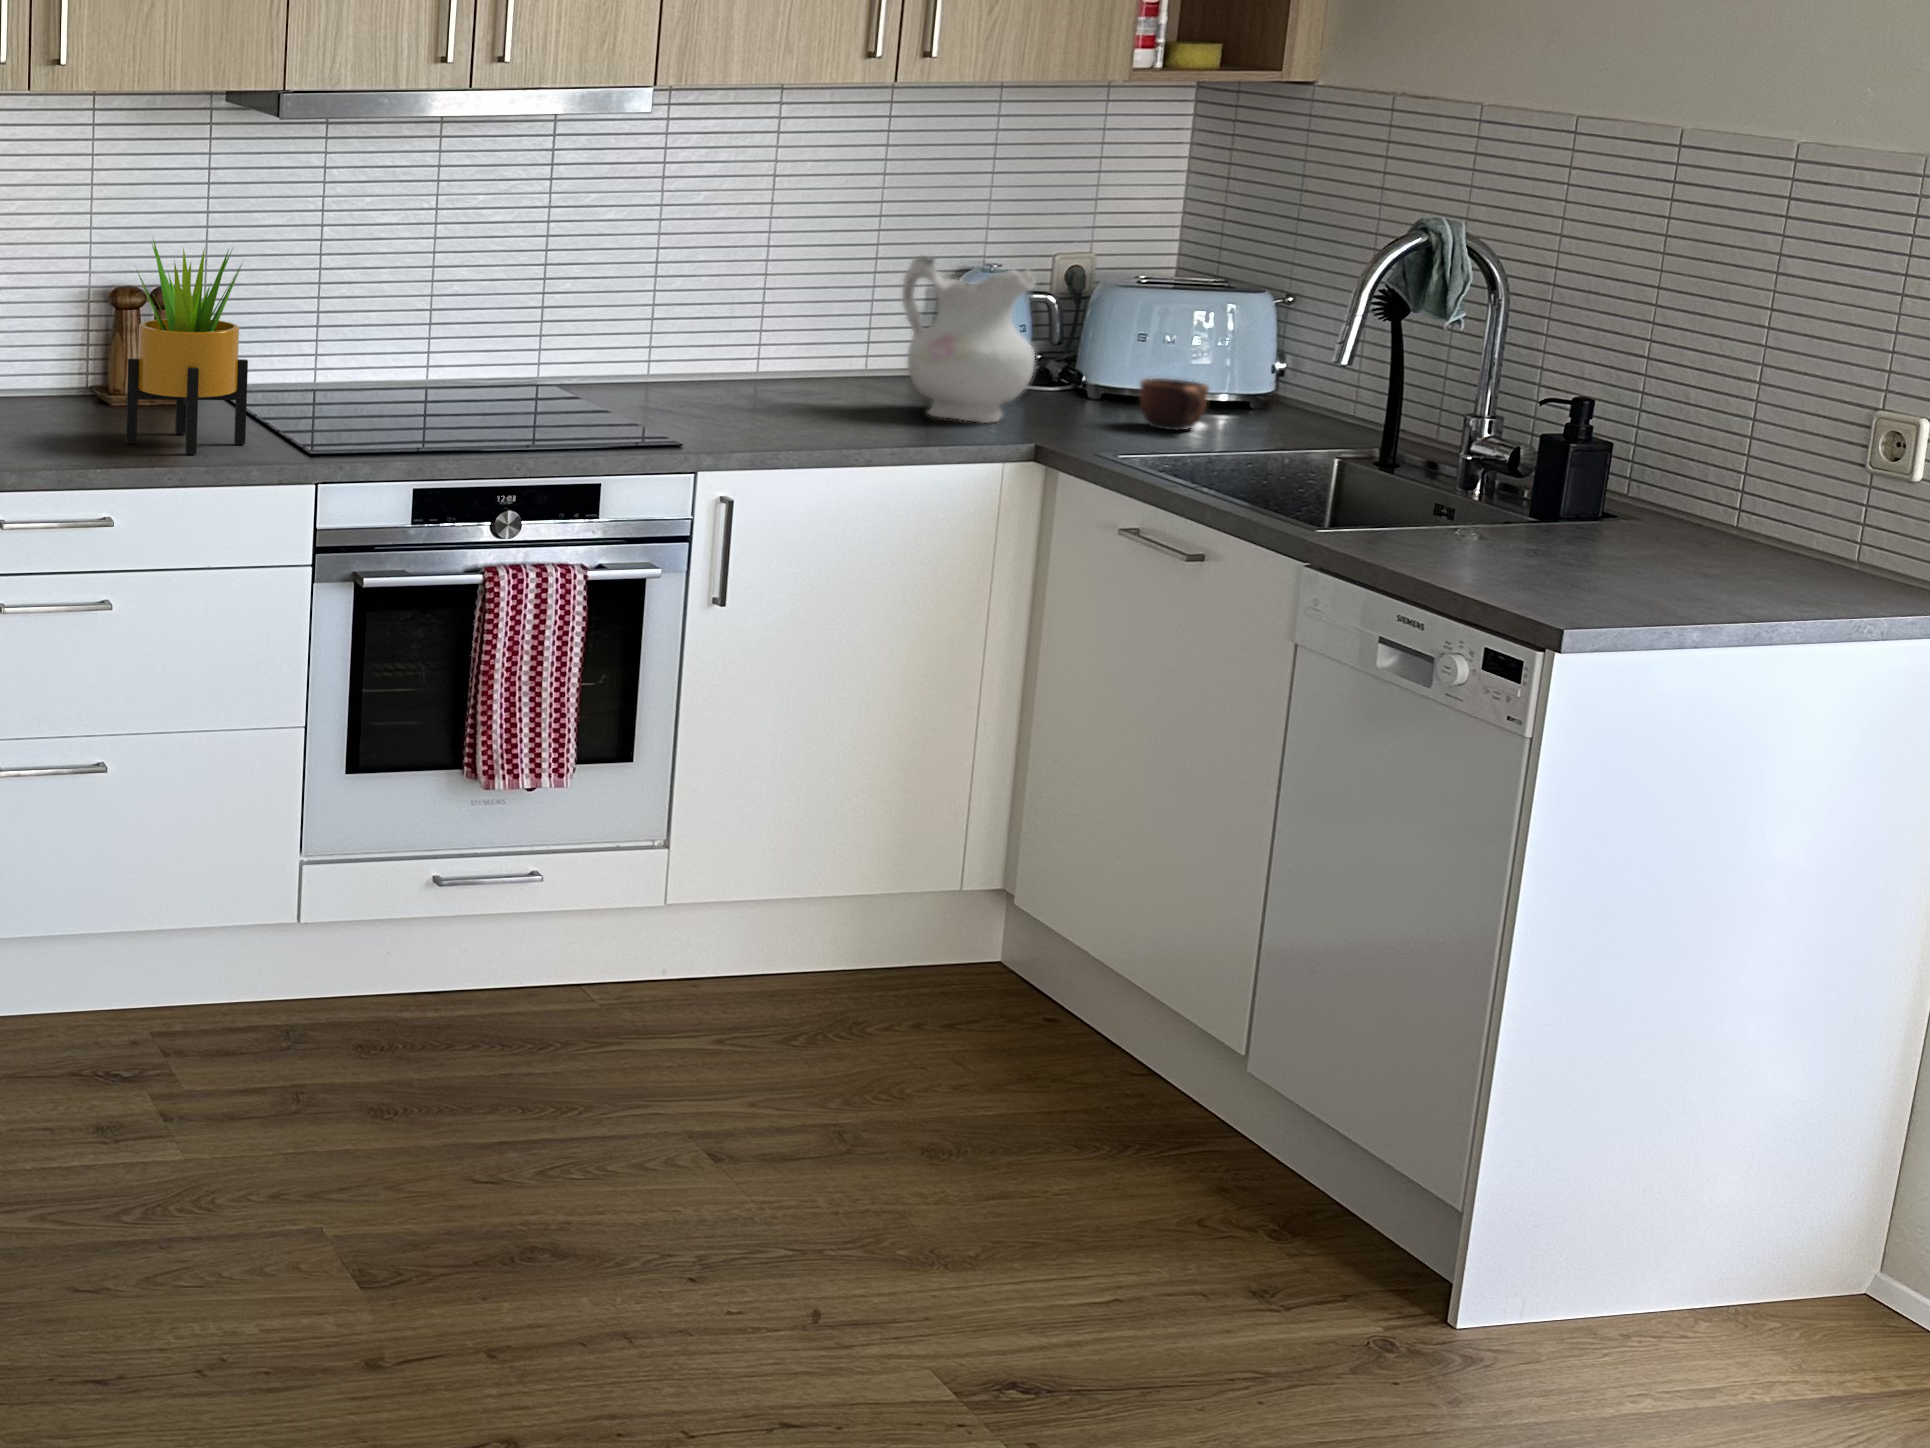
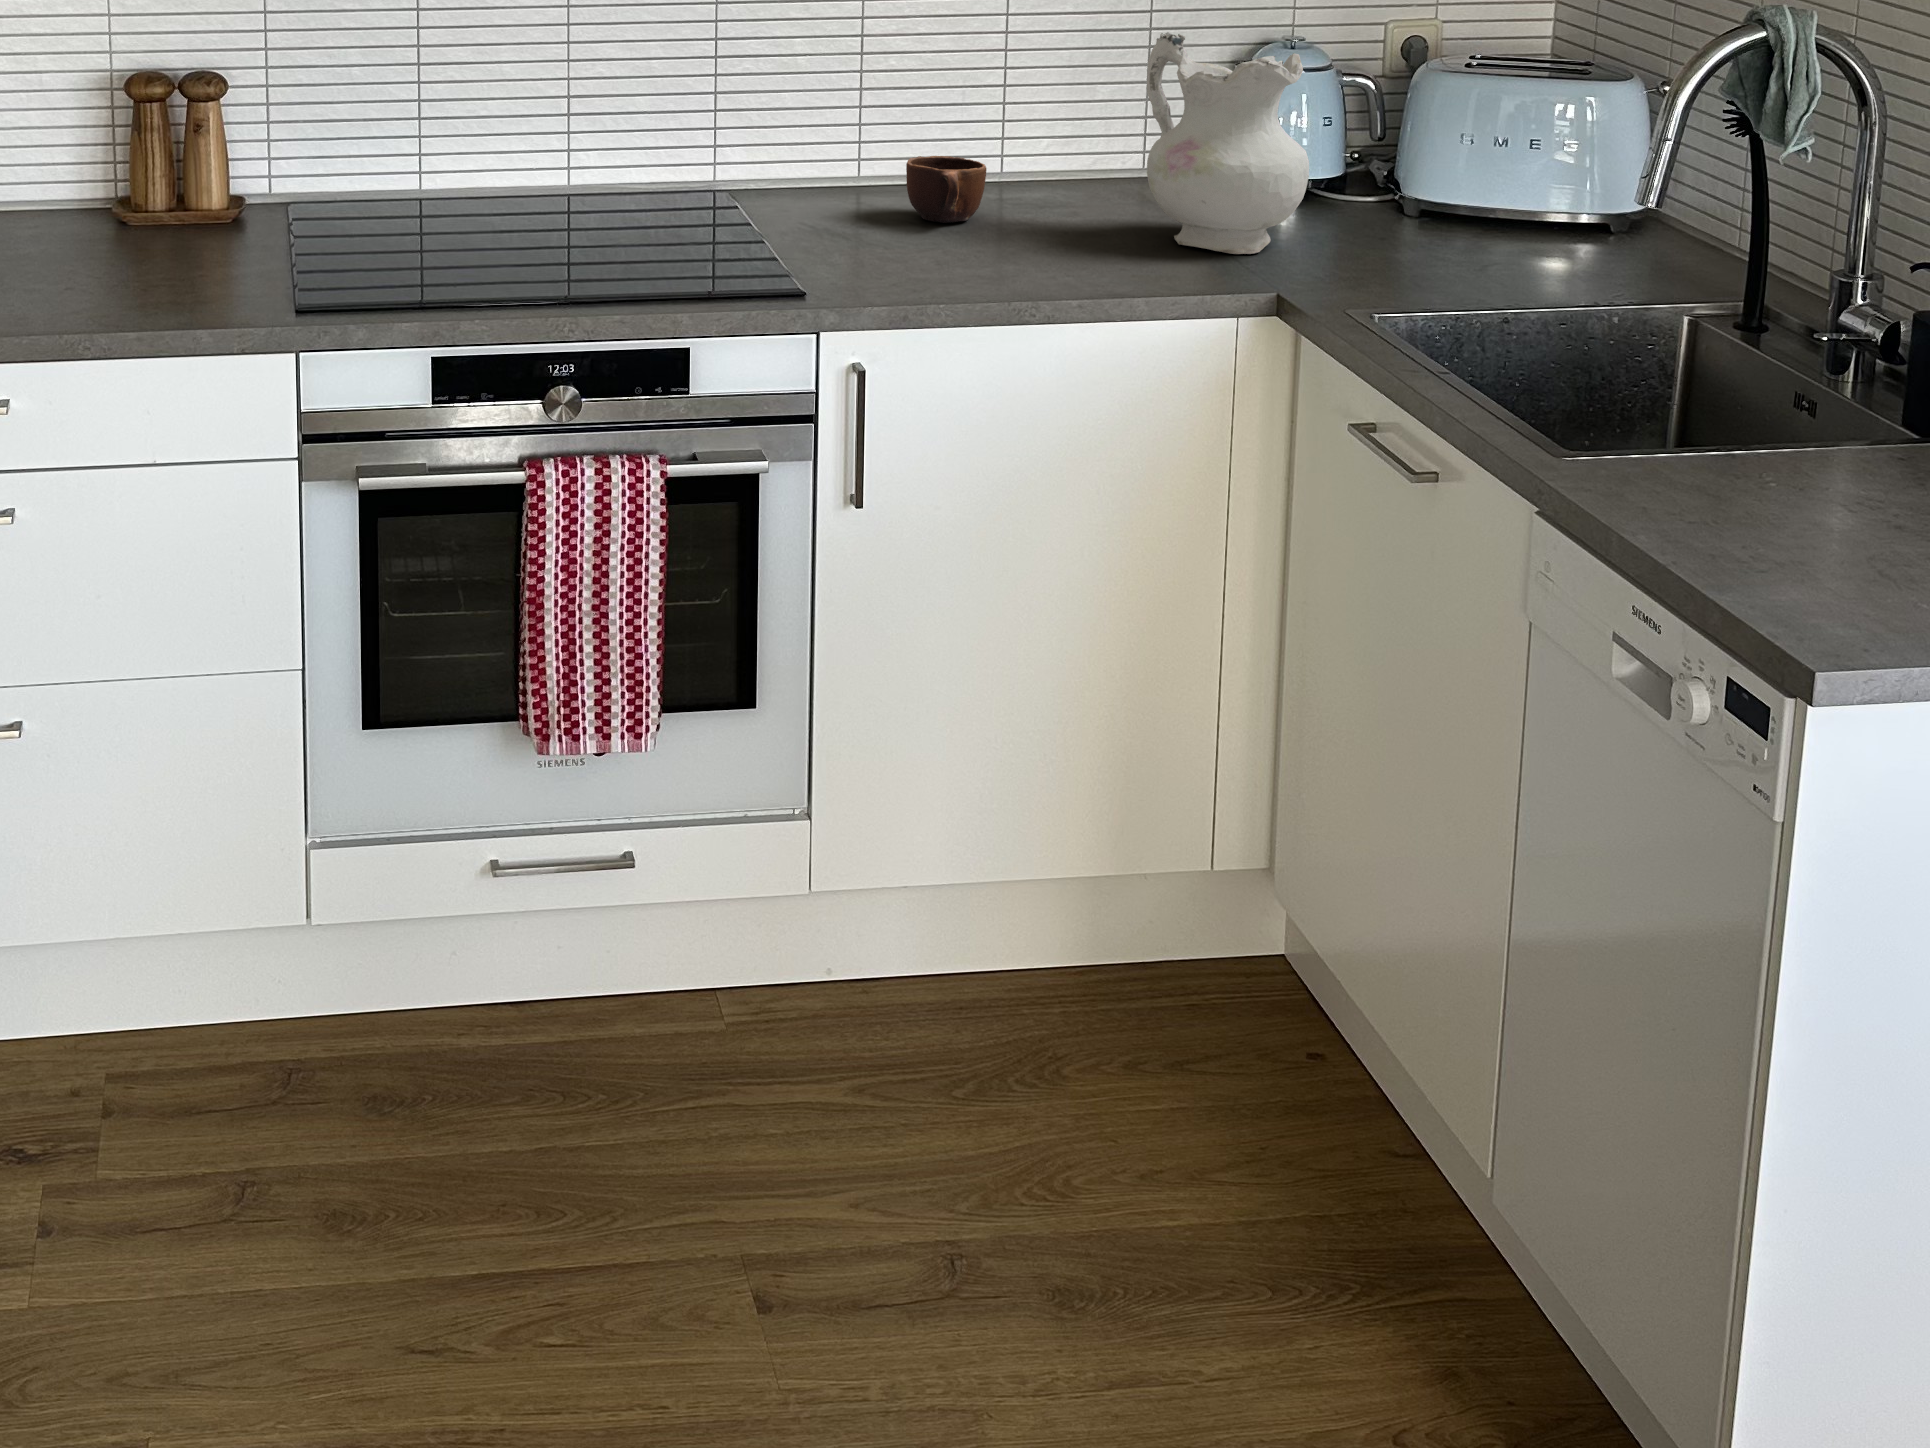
potted plant: present [126,239,248,454] -> none [51,19,222,312]
mug: present [1140,378,1209,430] -> present [906,156,986,223]

